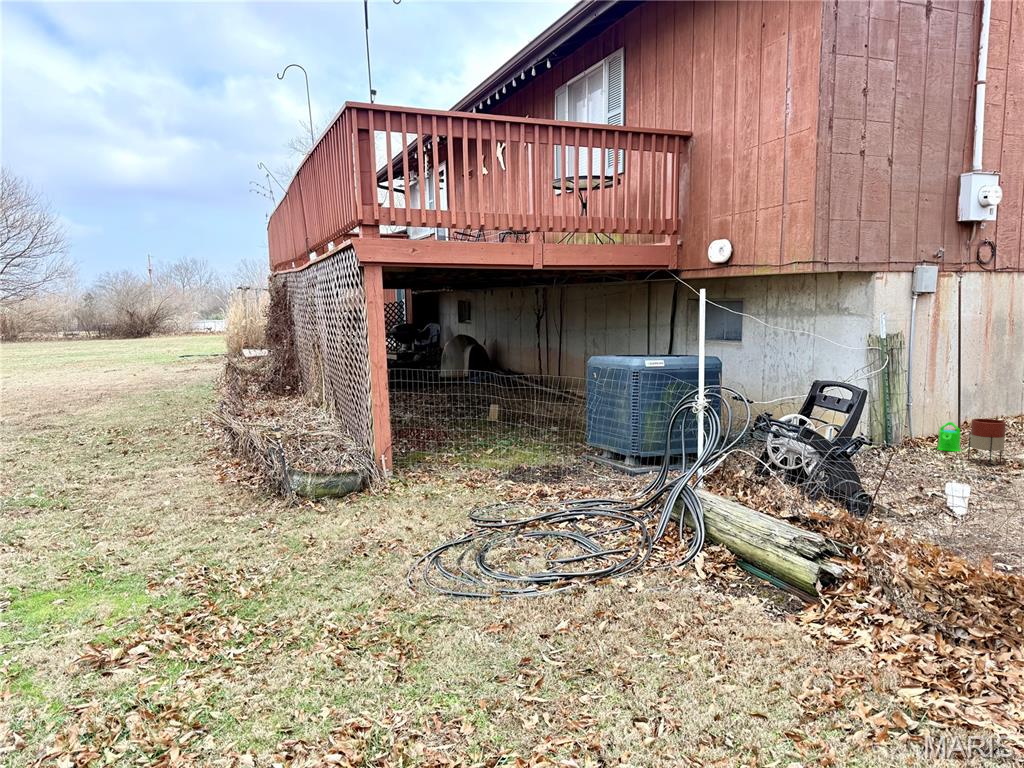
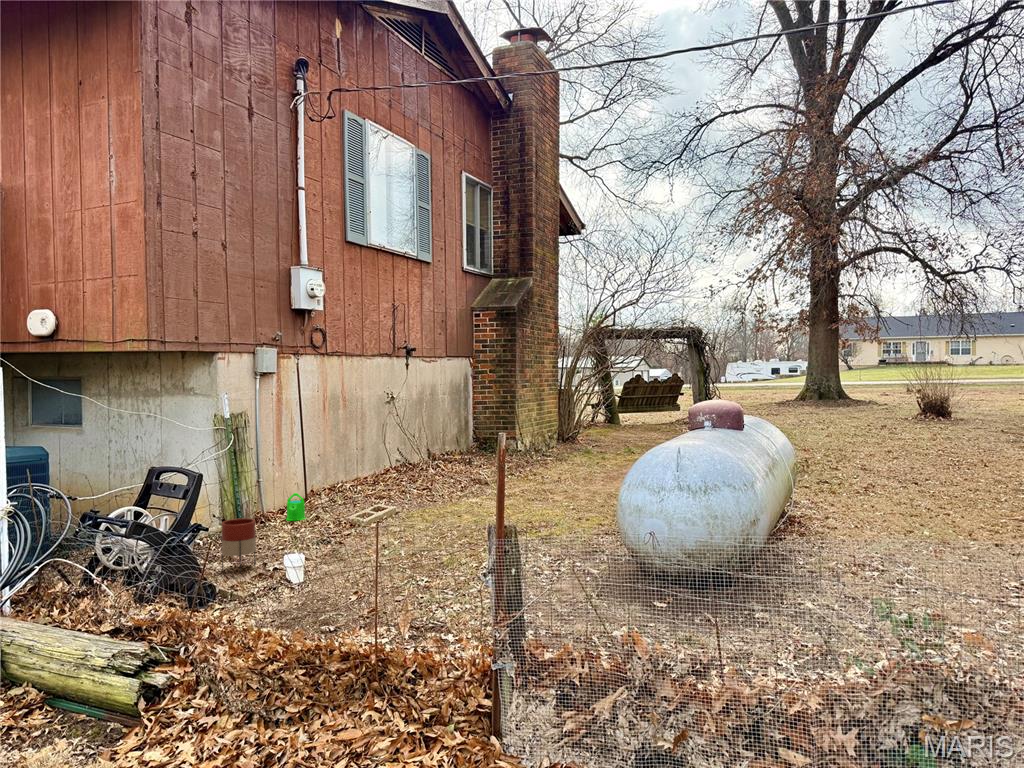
planter: present [968,418,1006,466] -> present [221,518,256,573]

